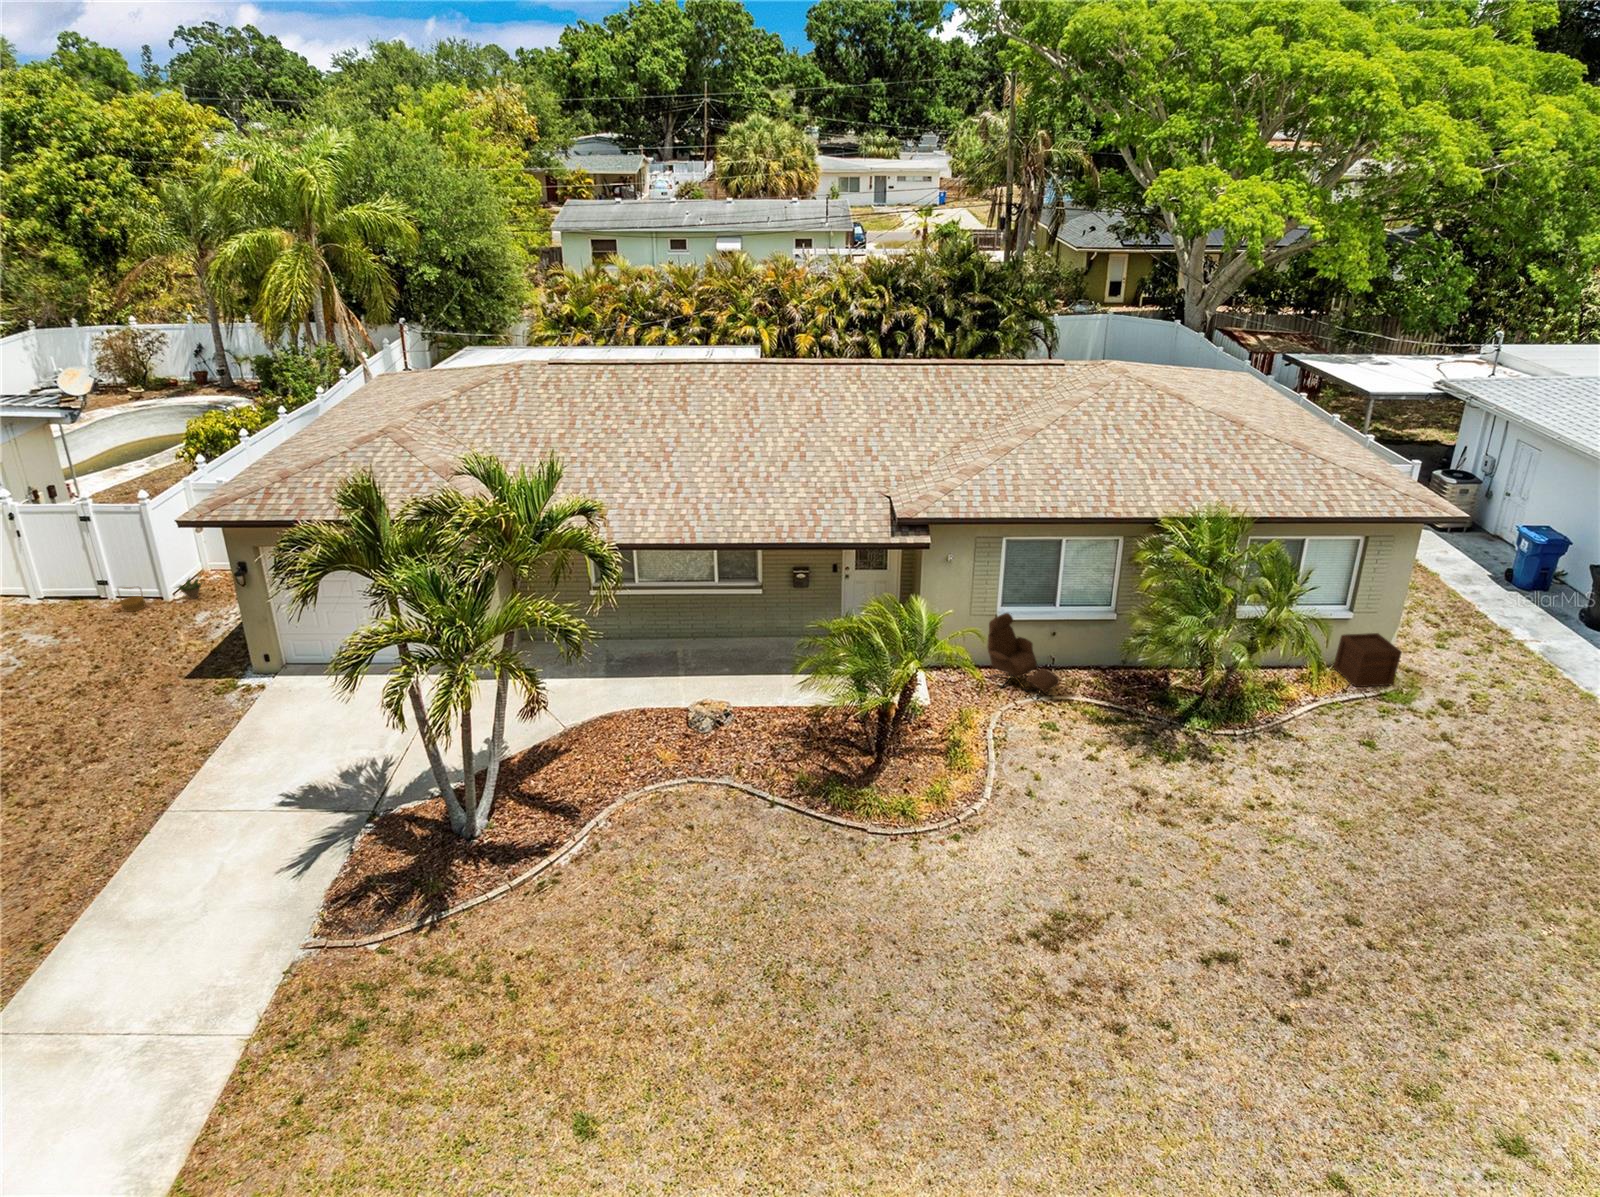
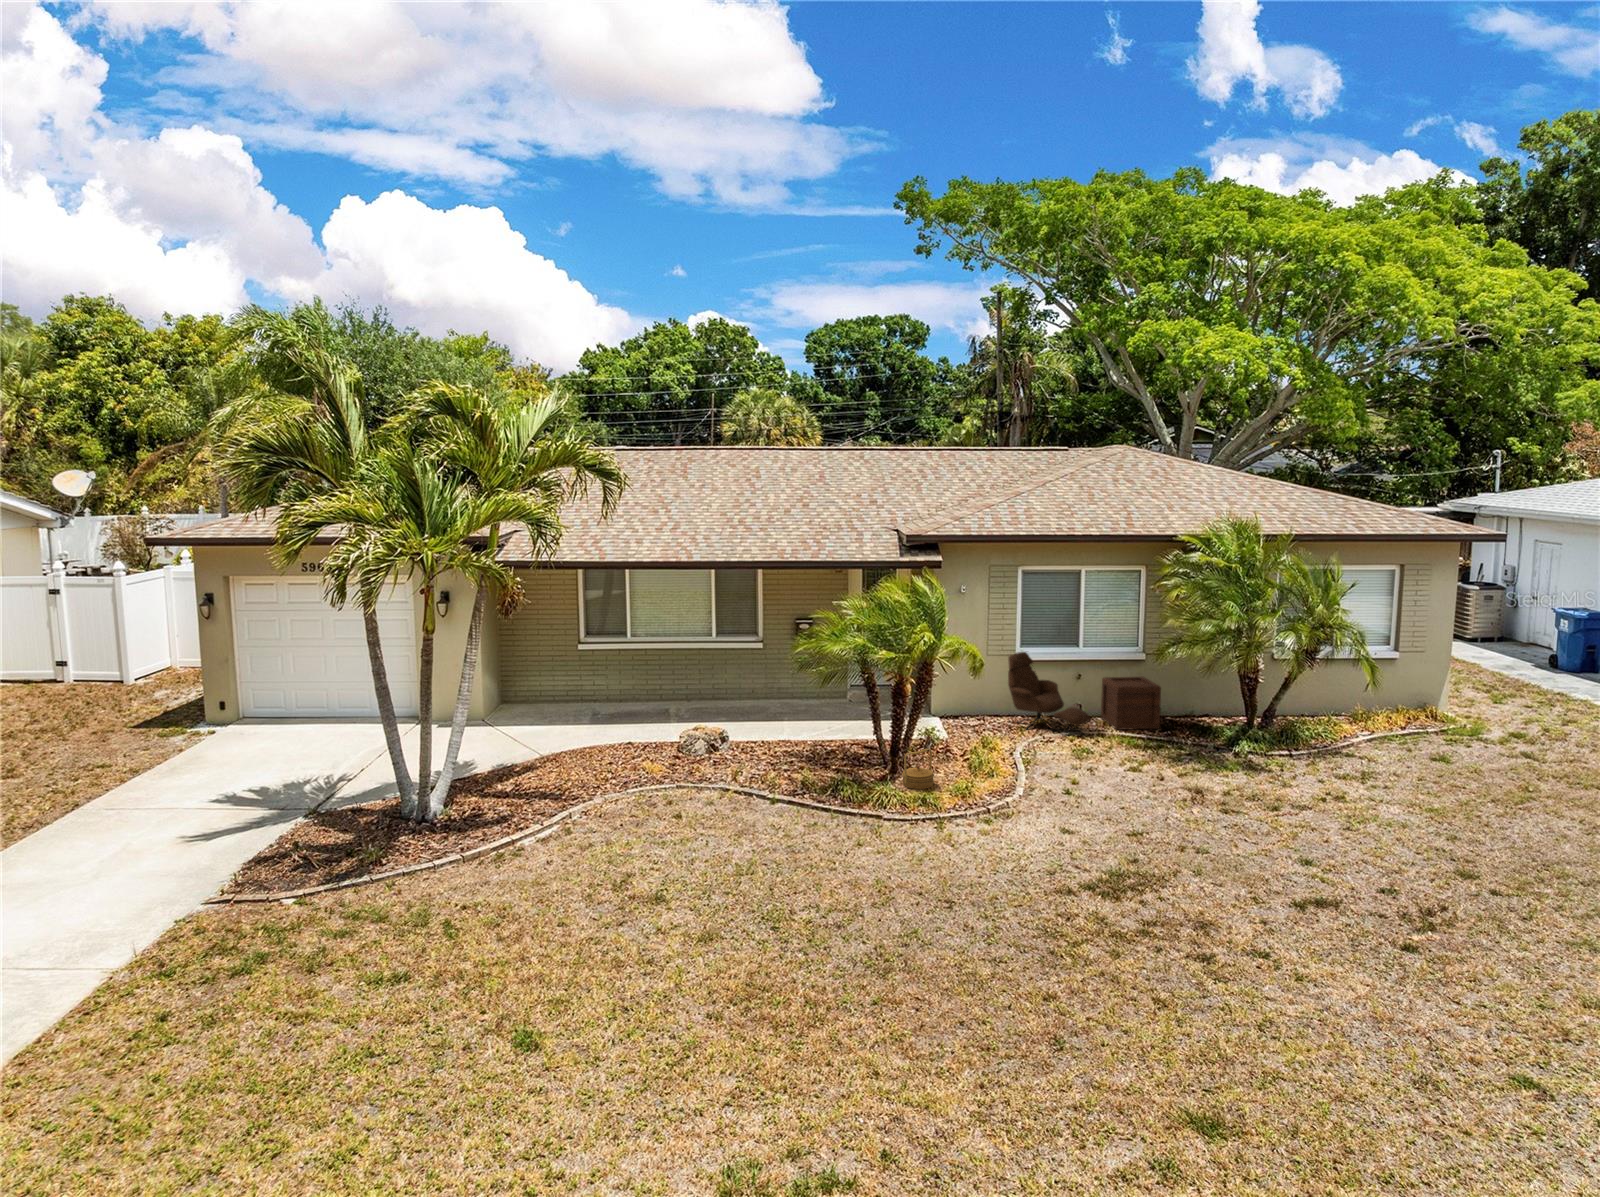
decorative plant: present [177,578,203,599] -> none [132,663,170,684]
woven basket: present [117,587,146,612] -> present [902,749,934,789]
wooden crate: present [1333,633,1402,687] -> present [1101,676,1161,730]

